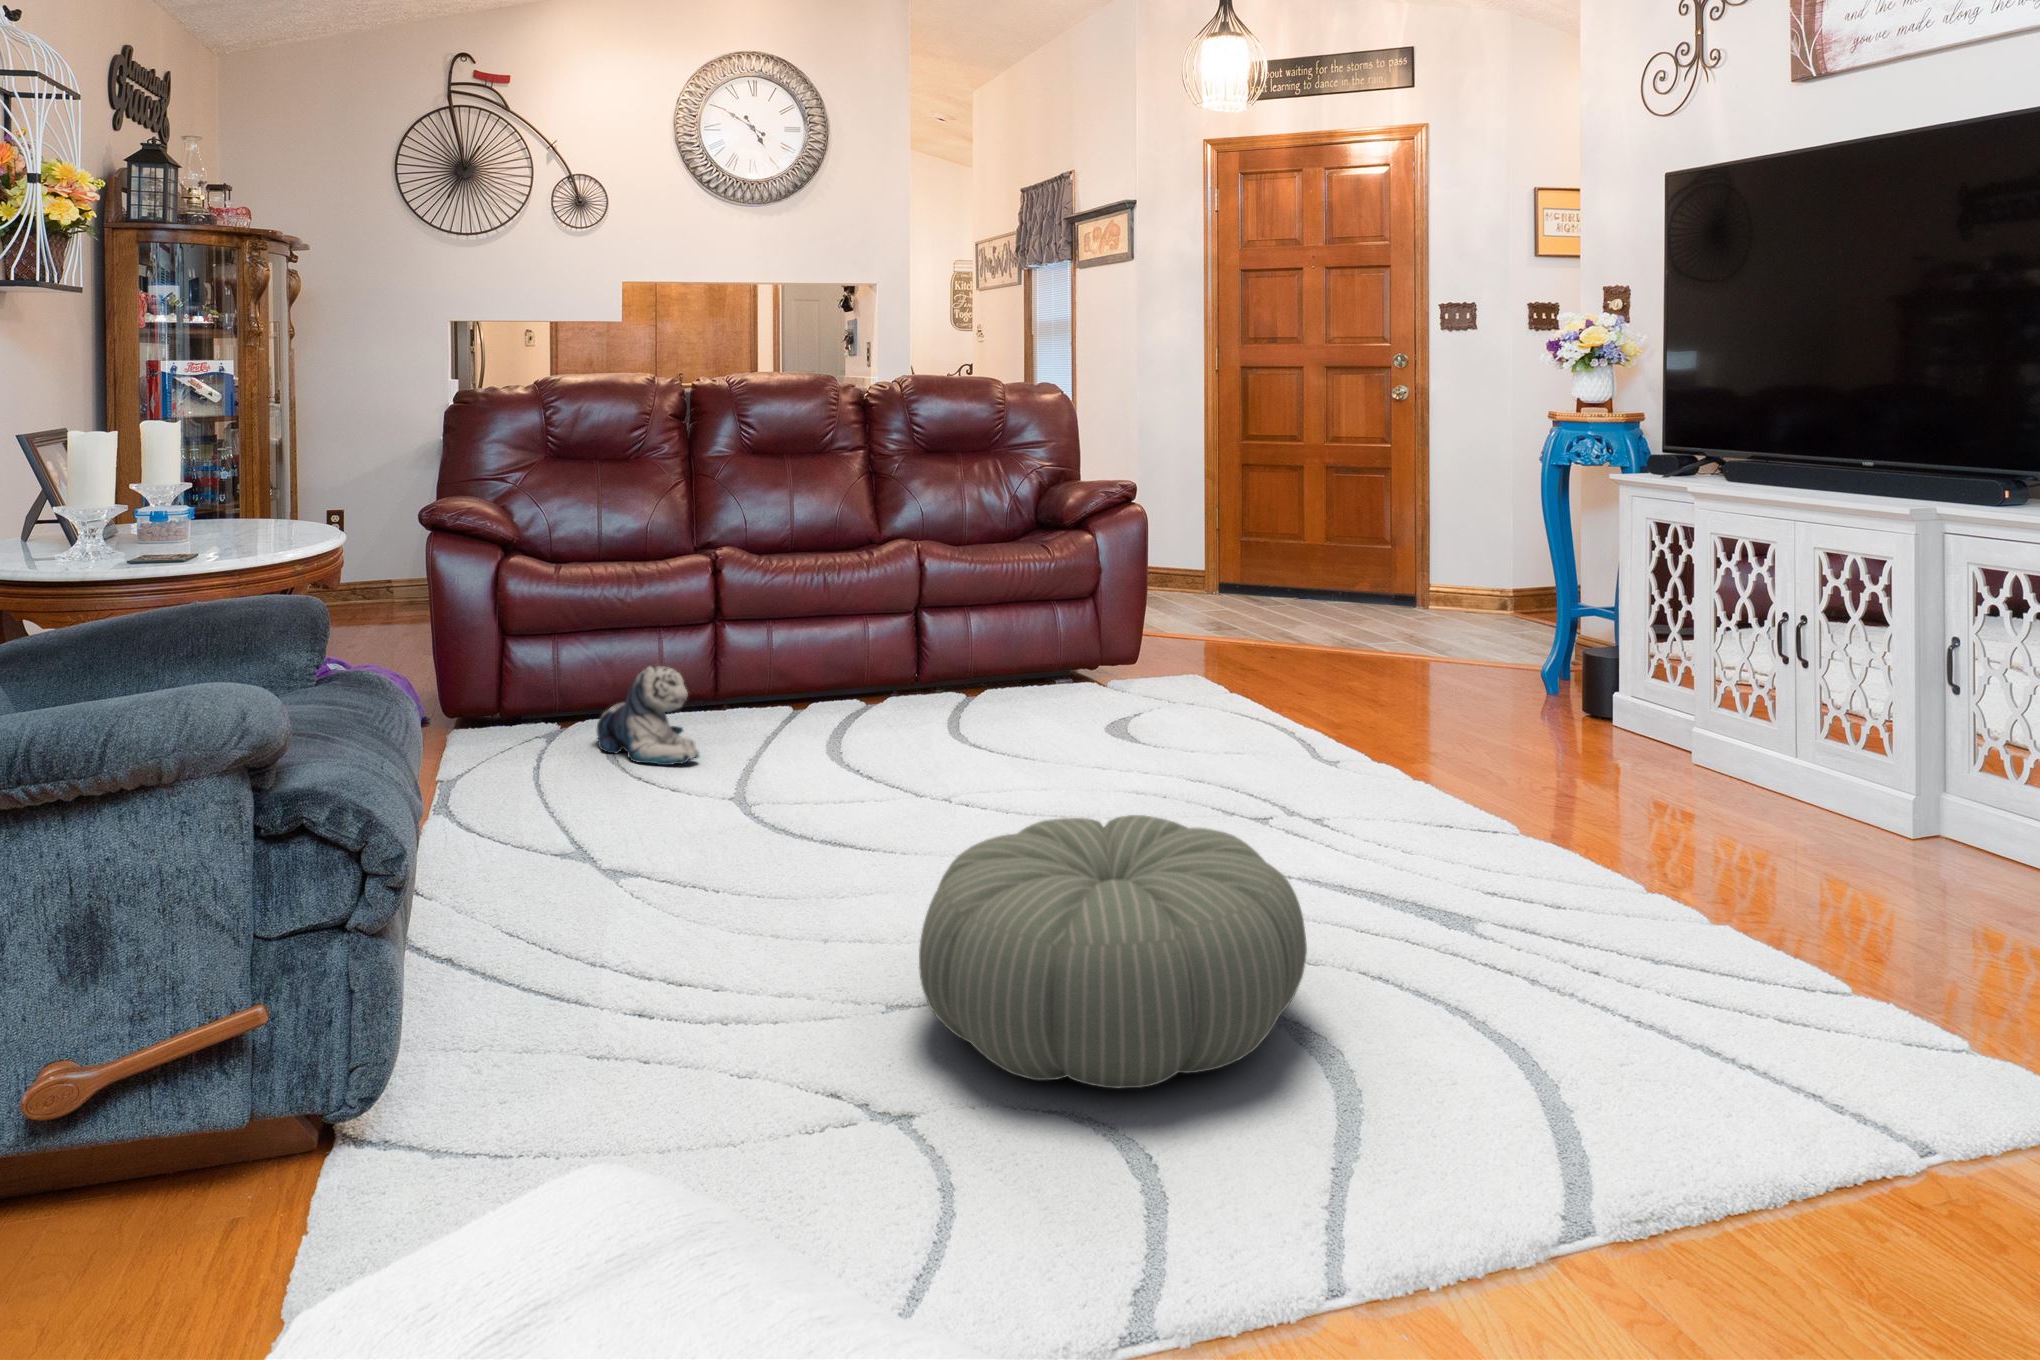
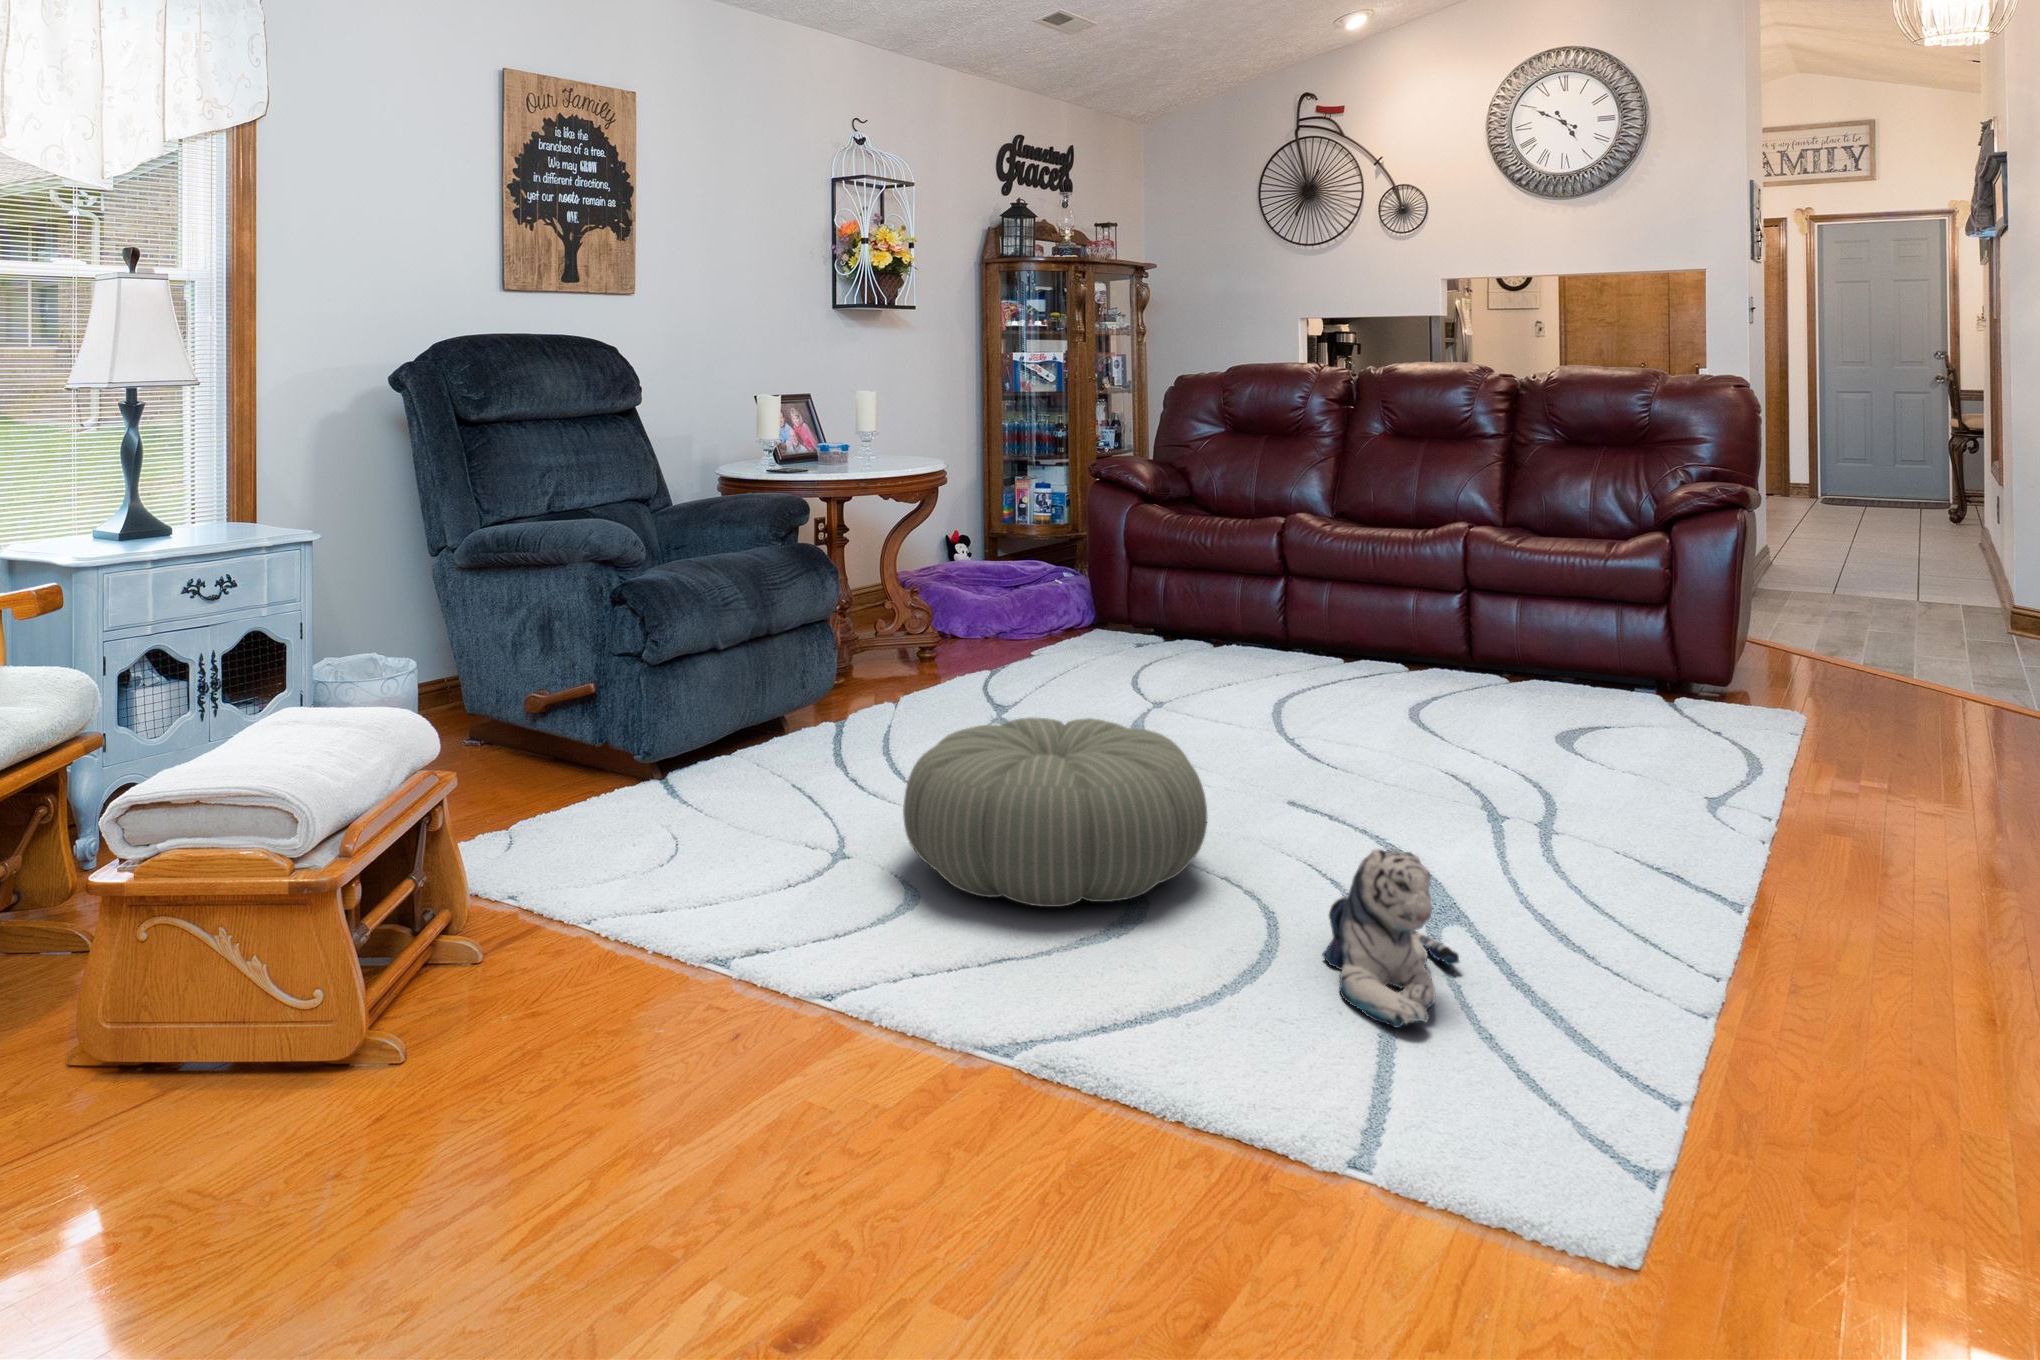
plush toy: present [597,666,699,765] -> present [1323,849,1459,1028]

